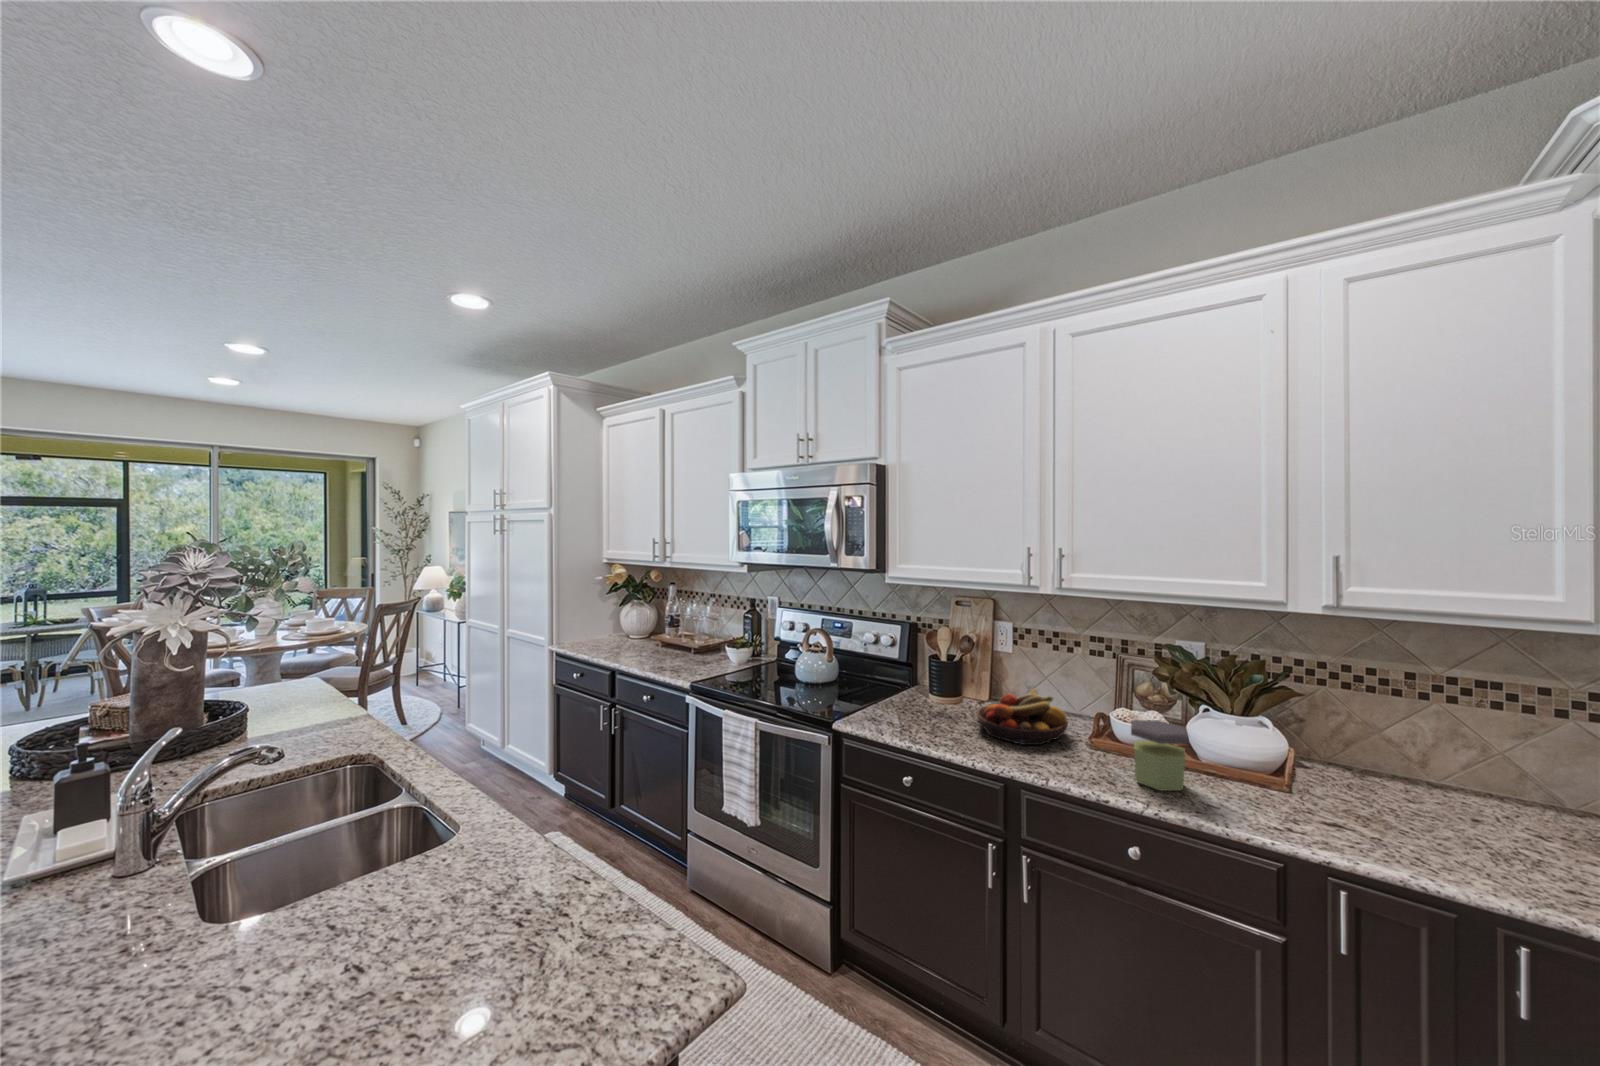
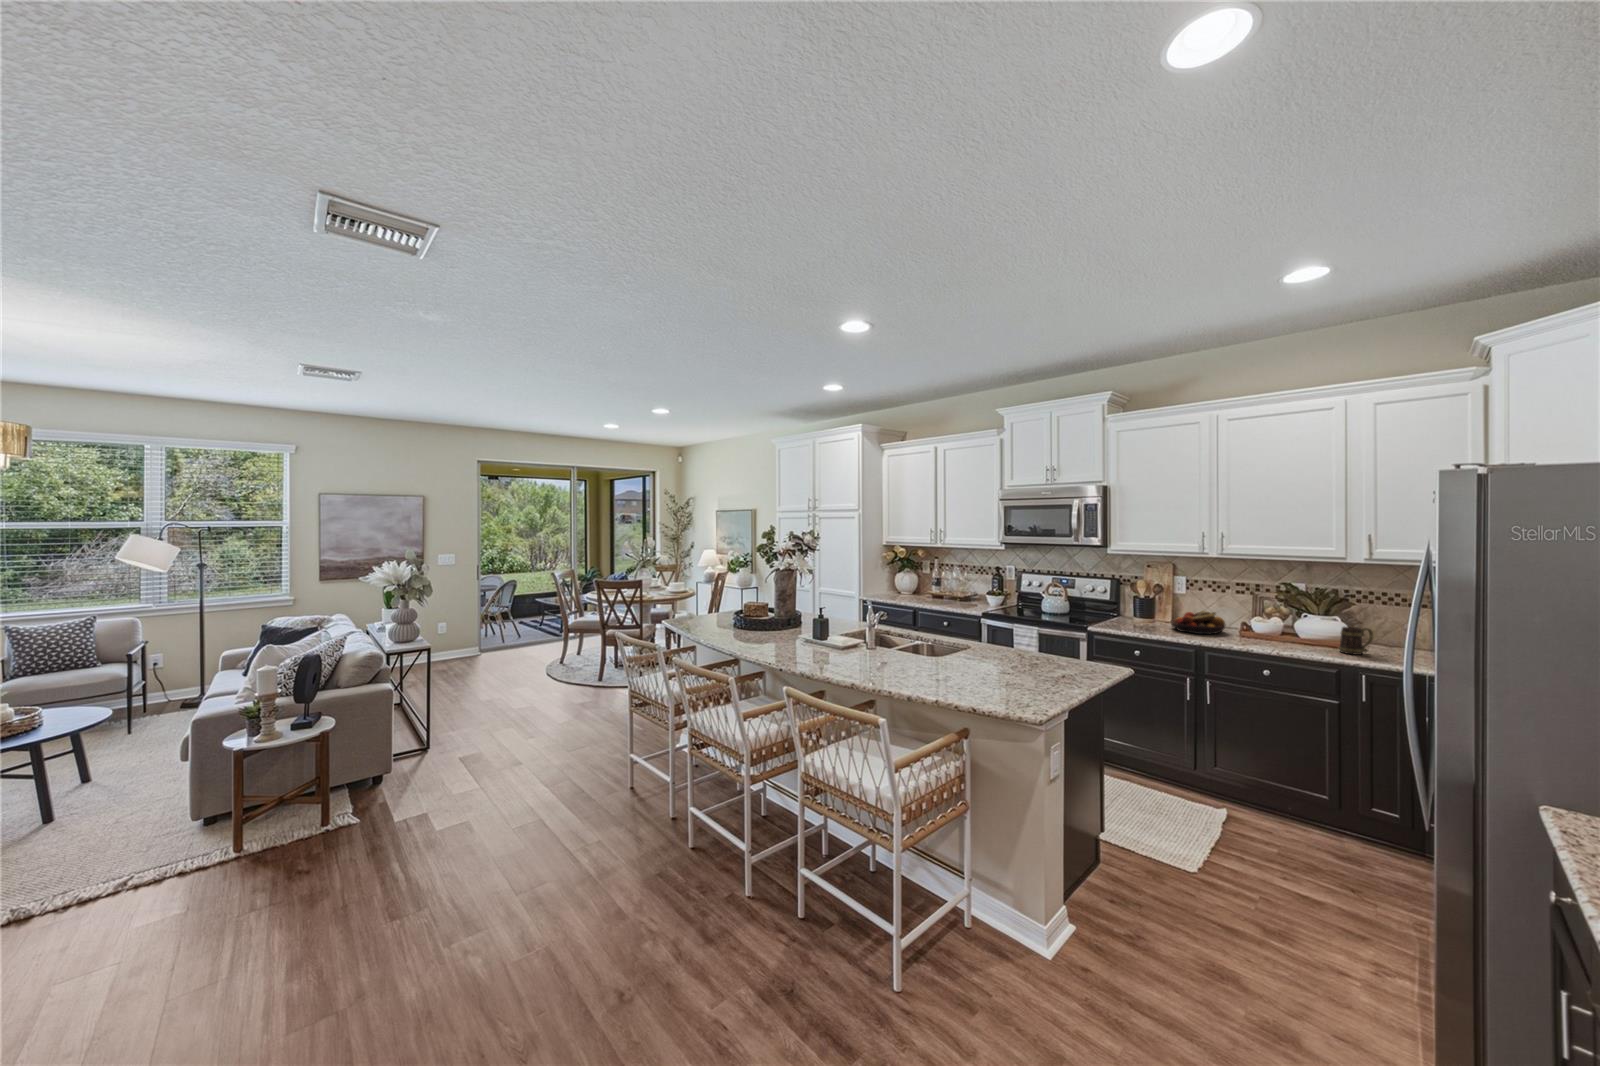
jar: present [1131,720,1189,791] -> none [1263,617,1294,647]
mug: none [1277,750,1346,818] -> present [1339,627,1374,655]

